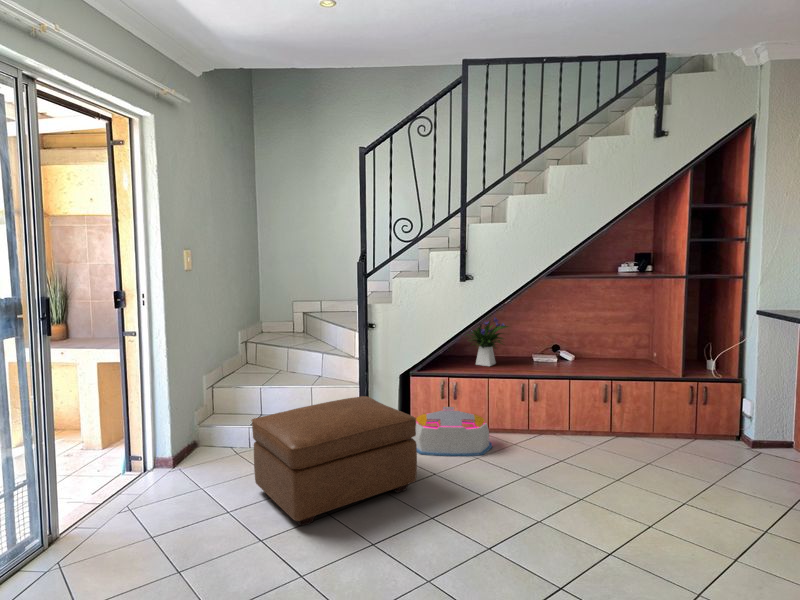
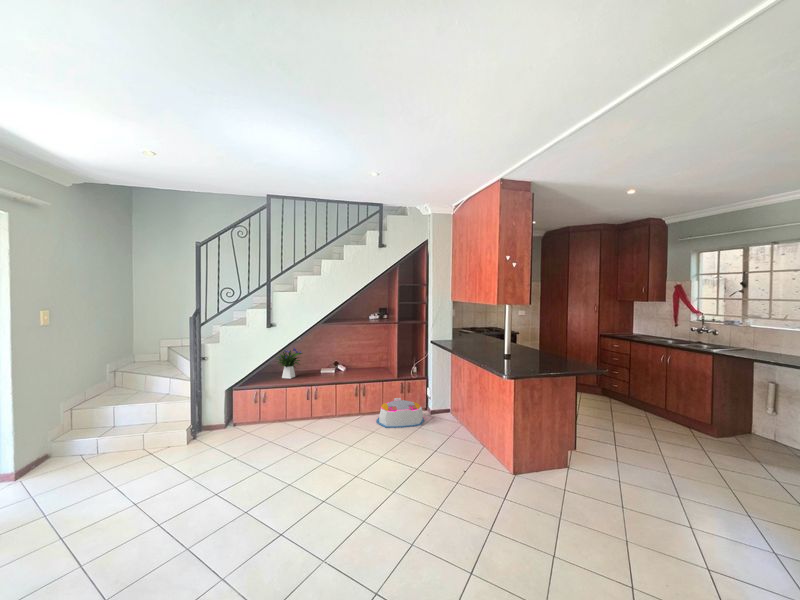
ottoman: present [252,396,417,526] -> none [87,408,222,512]
storage bin: present [413,407,492,456] -> present [377,398,424,428]

